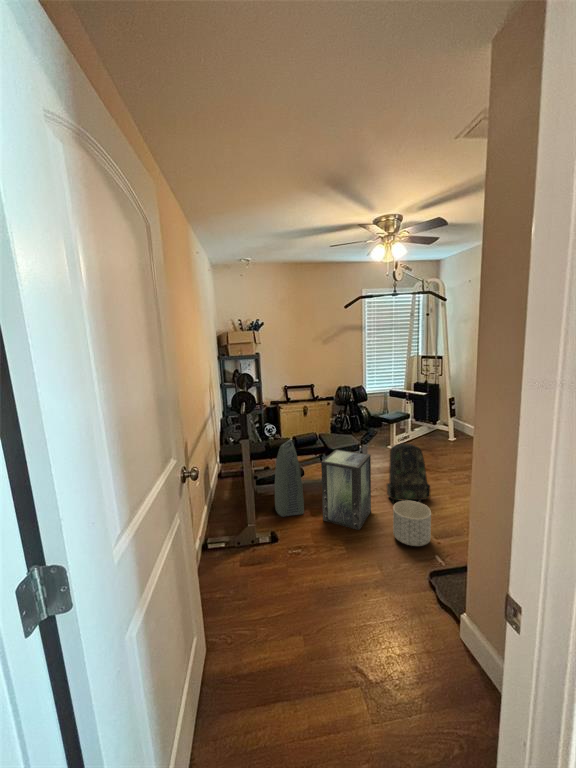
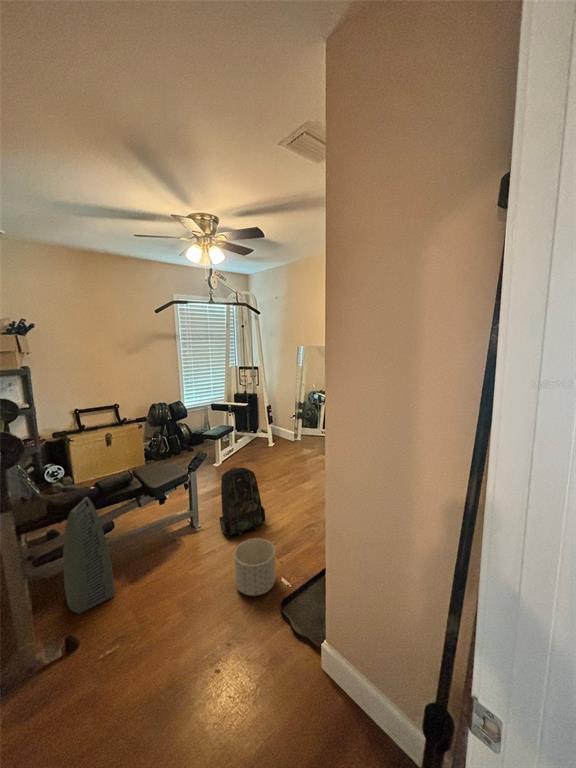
storage box: present [321,450,371,530] -> none [137,494,206,597]

